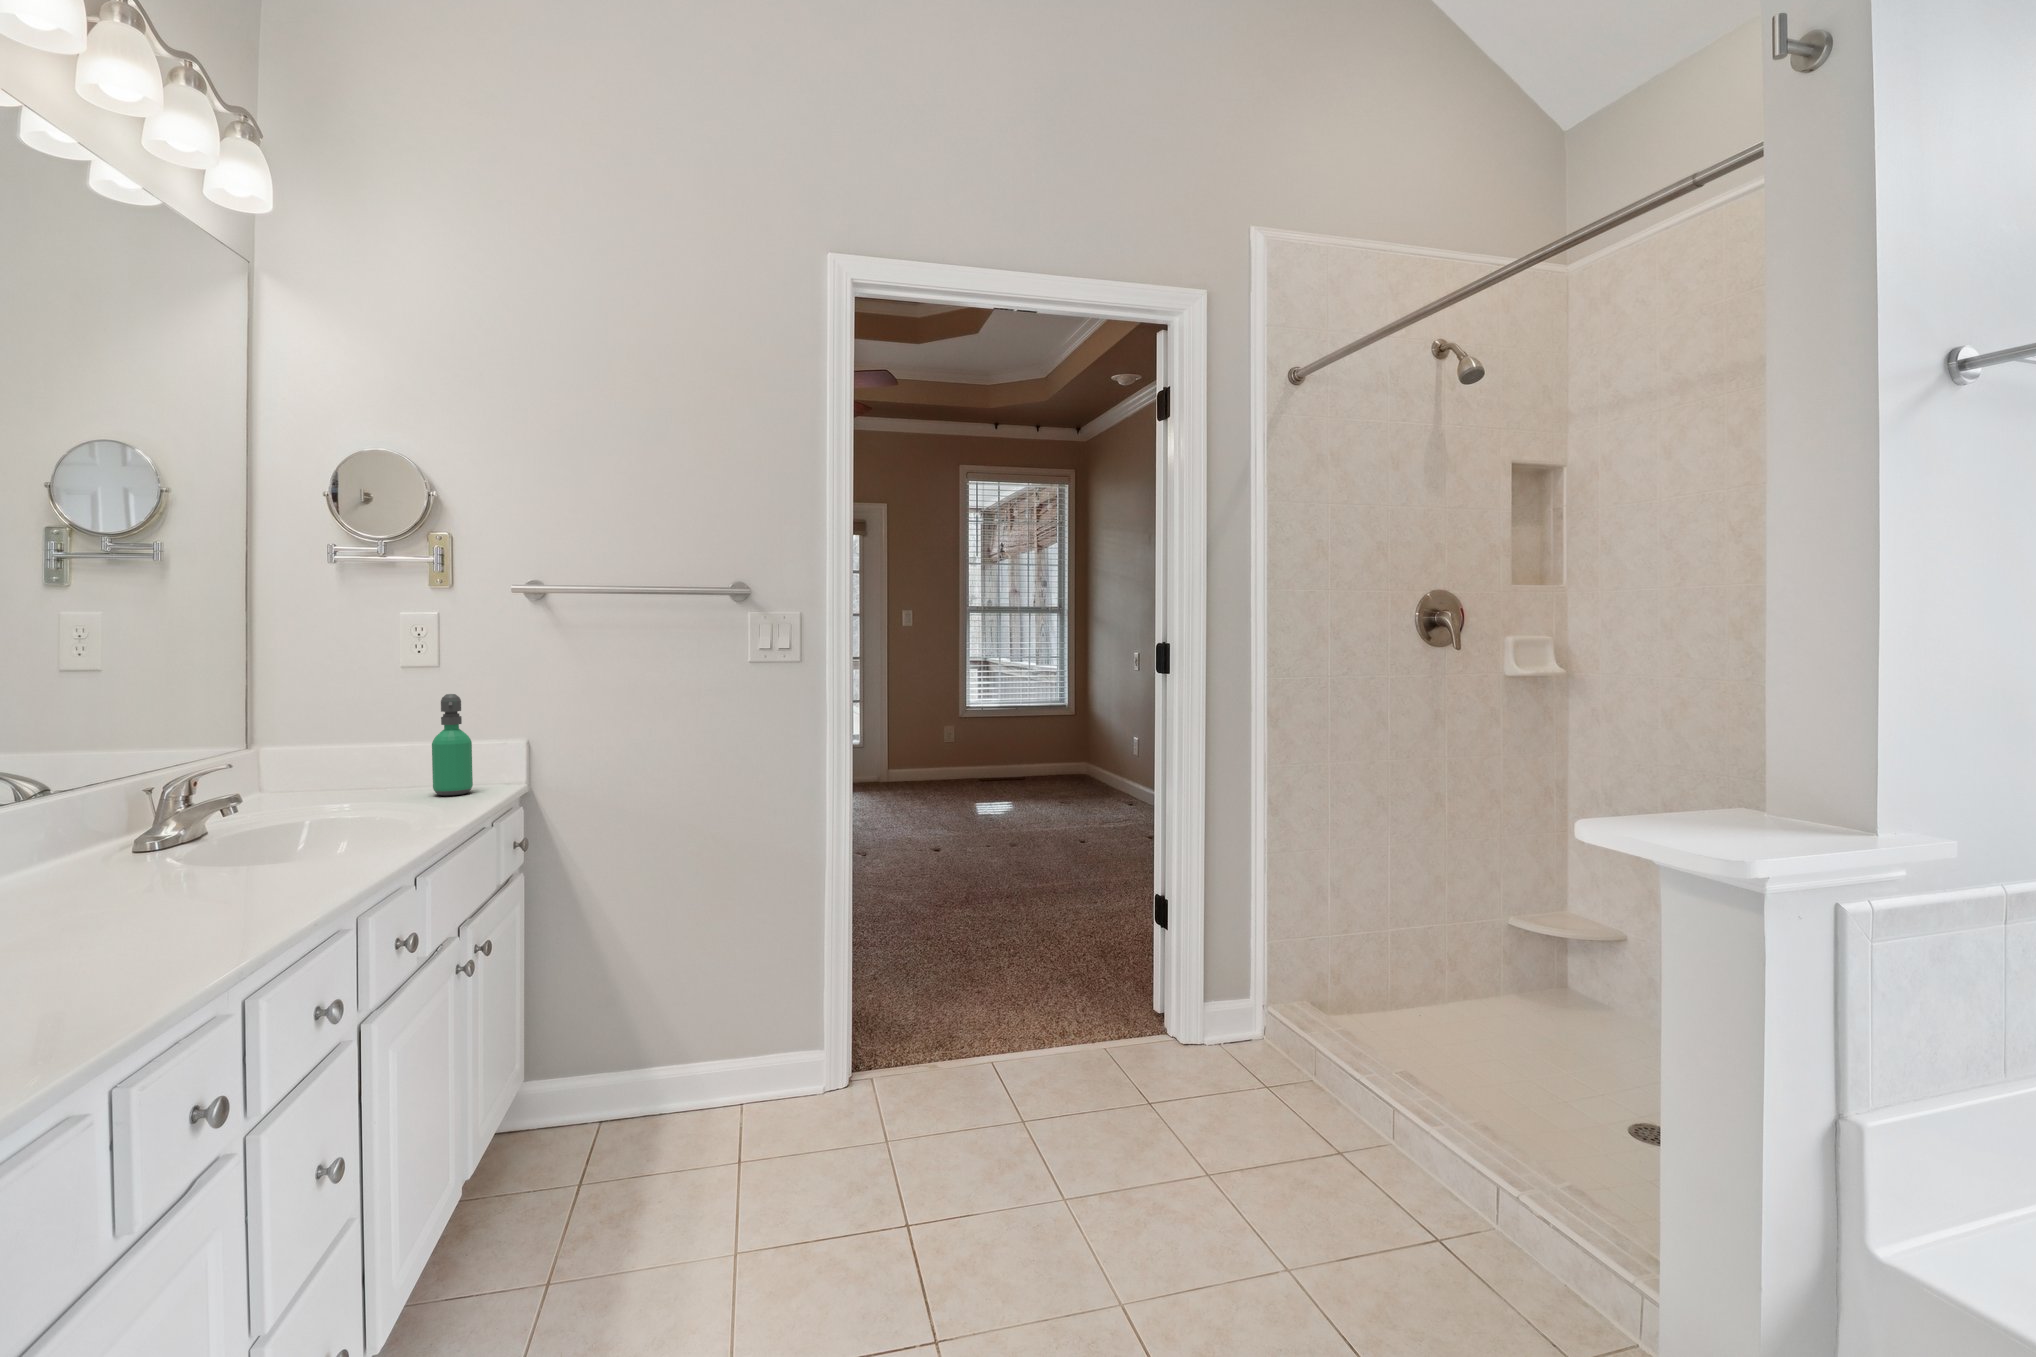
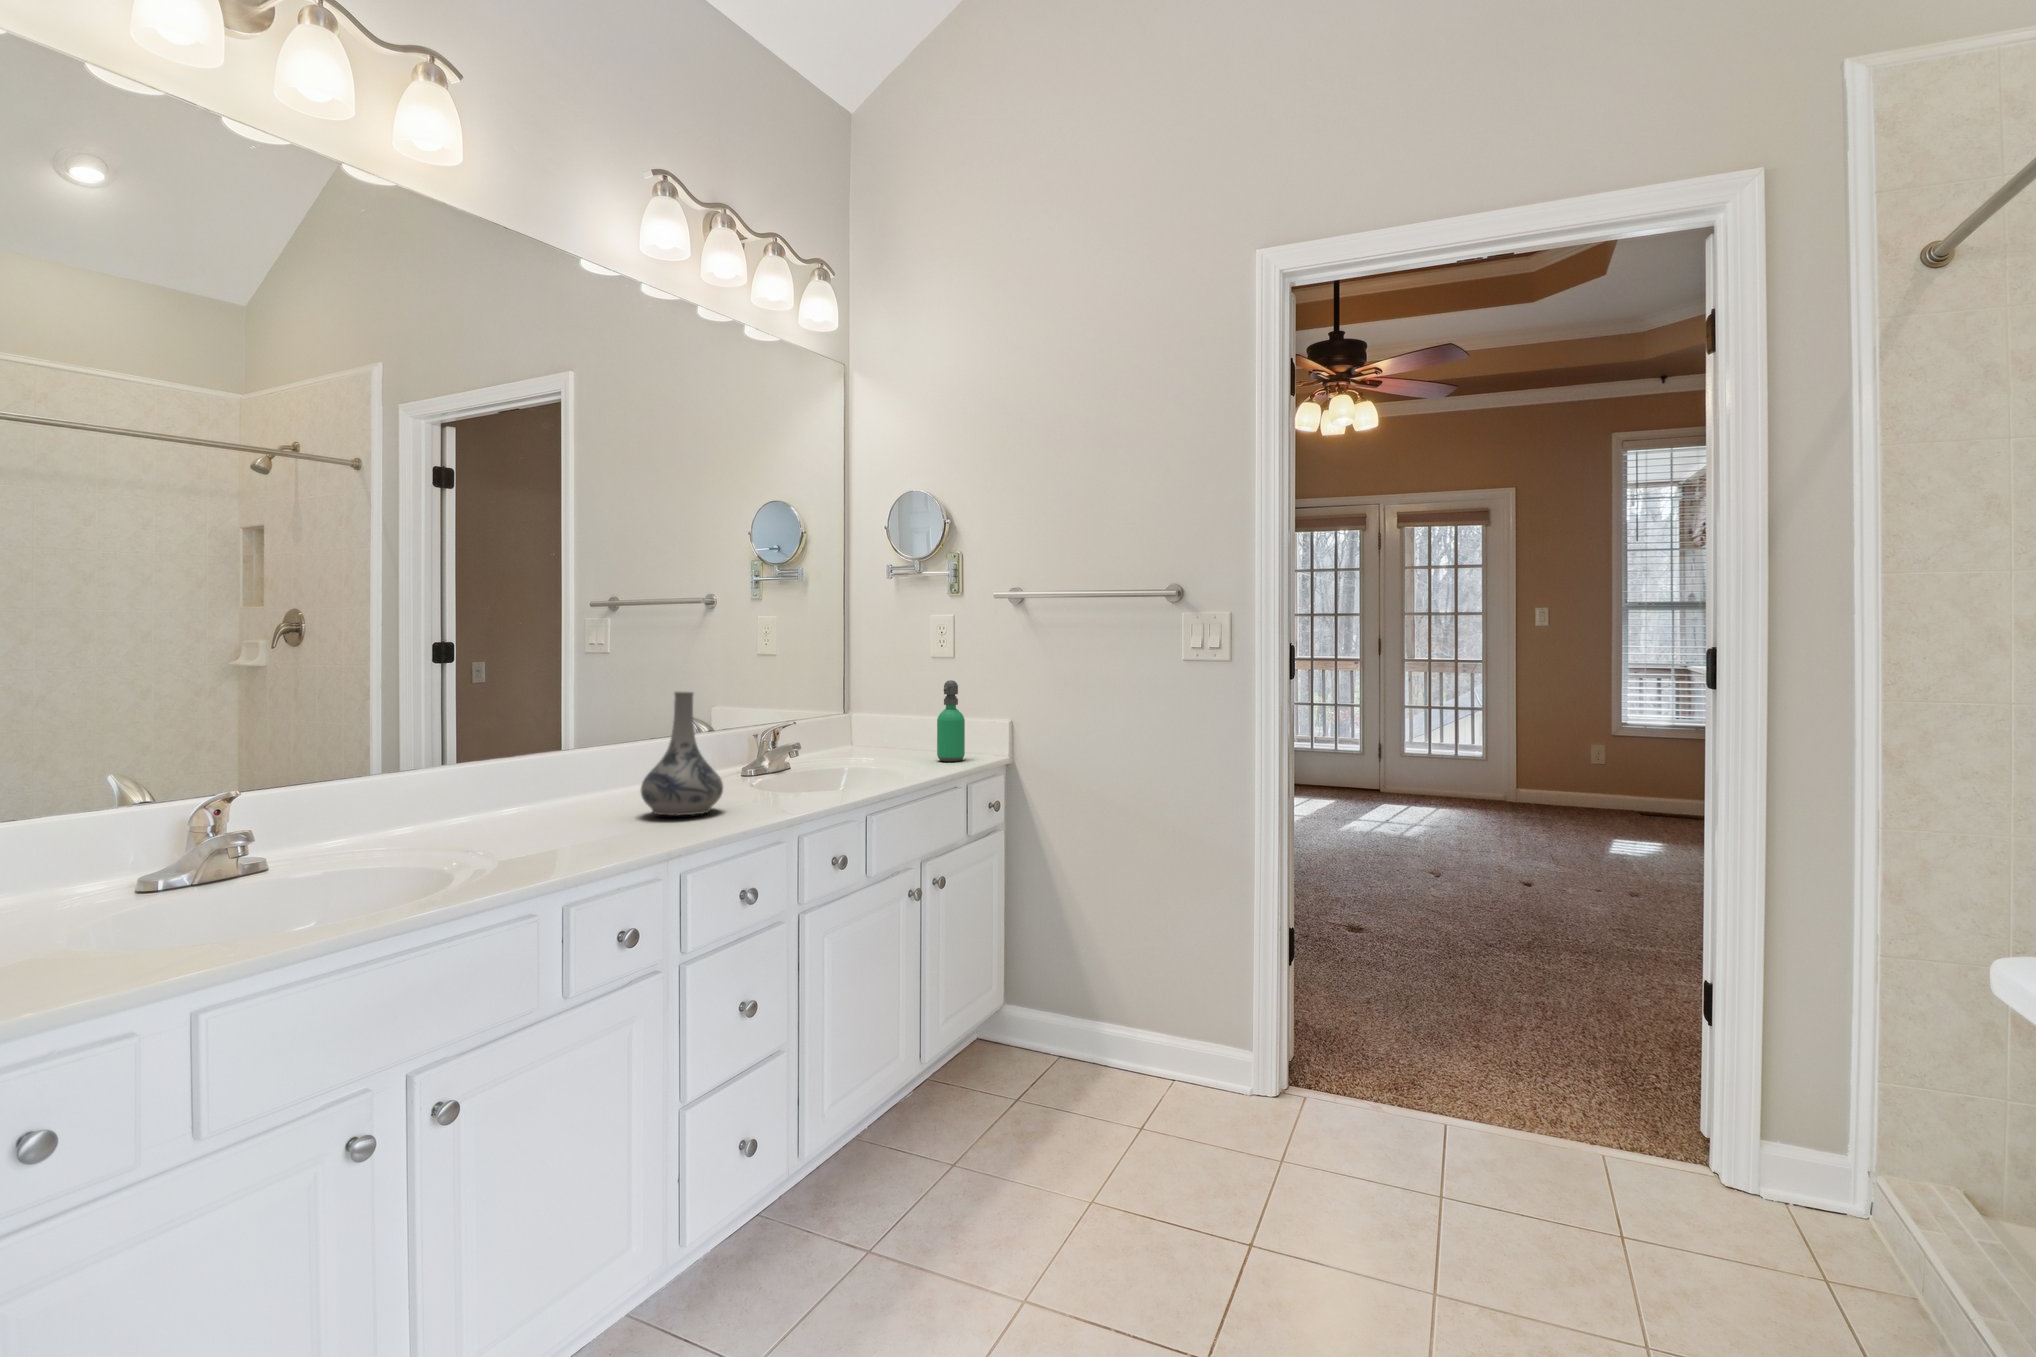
decorative vase: none [90,727,247,920] -> present [641,692,723,815]

